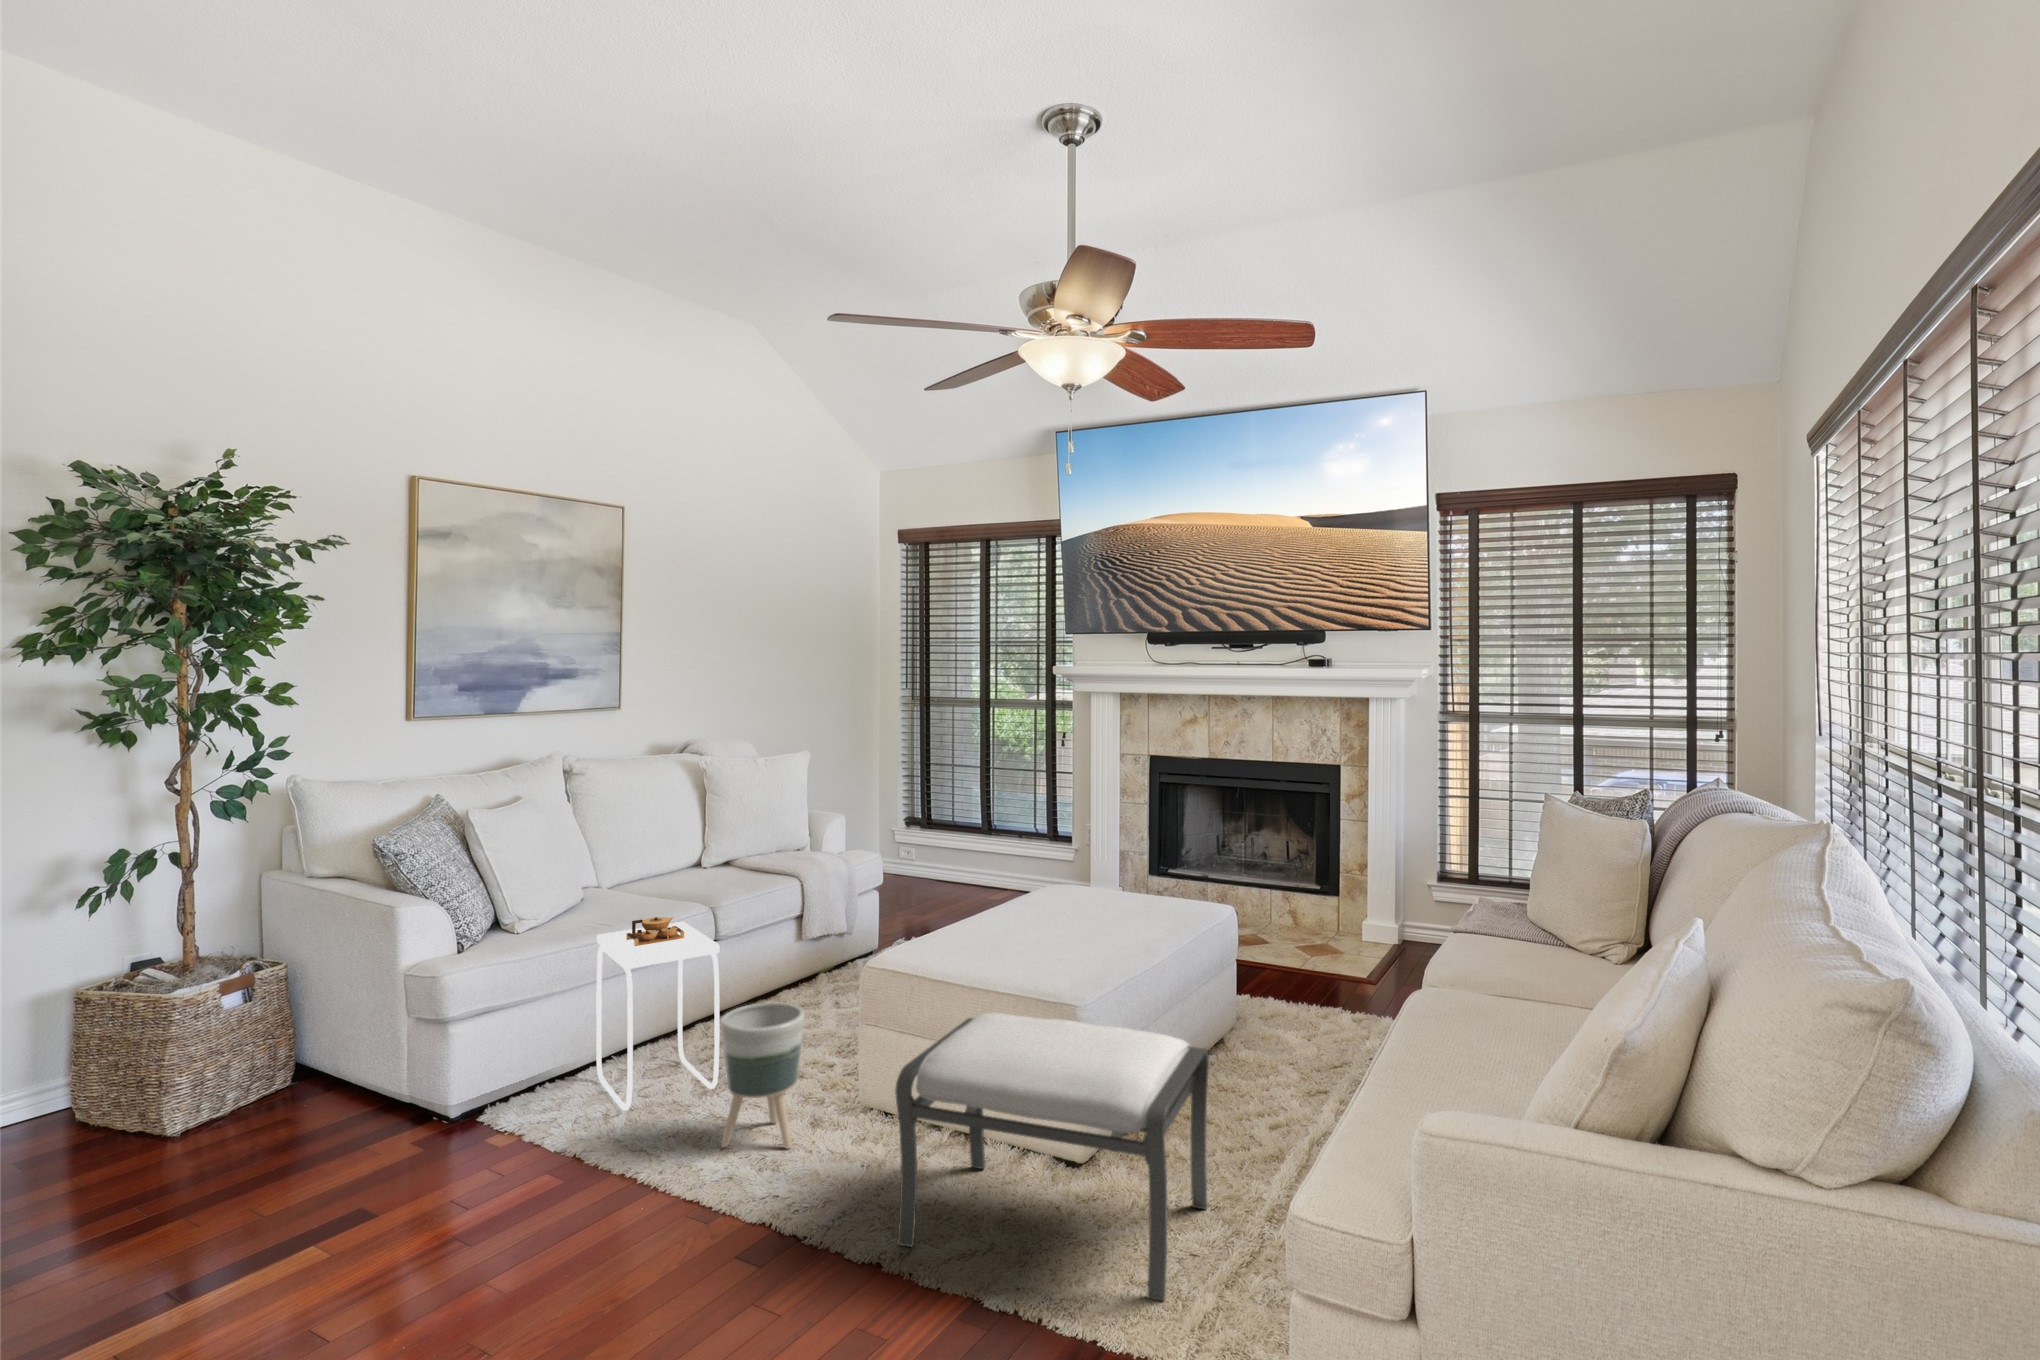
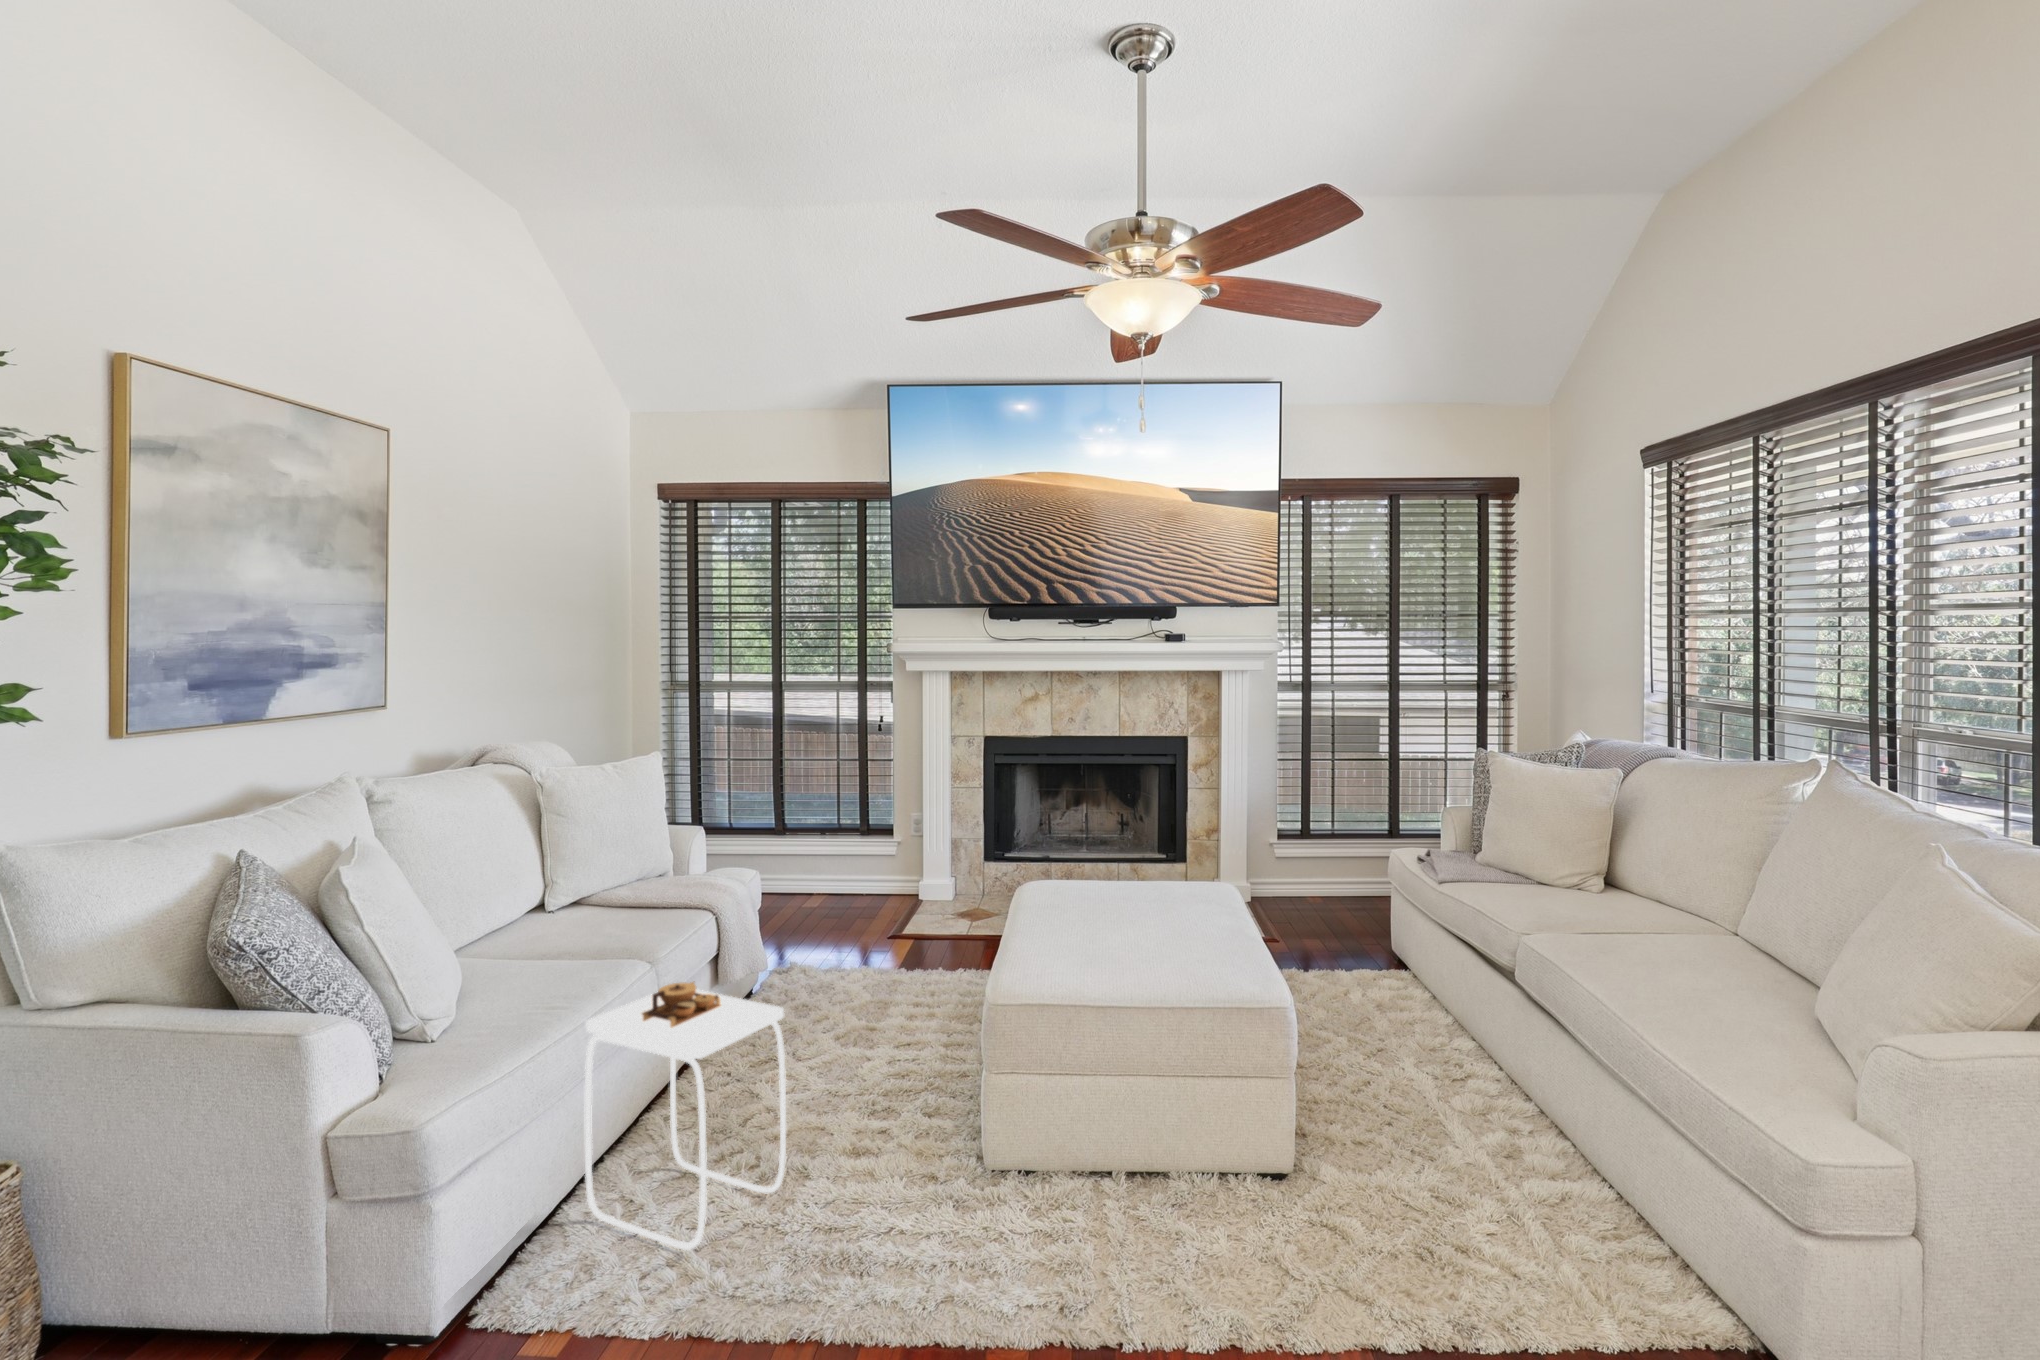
planter: present [721,1002,805,1149] -> none [862,1066,964,1263]
ottoman: present [895,1013,1209,1301] -> none [1182,1026,1536,1319]

